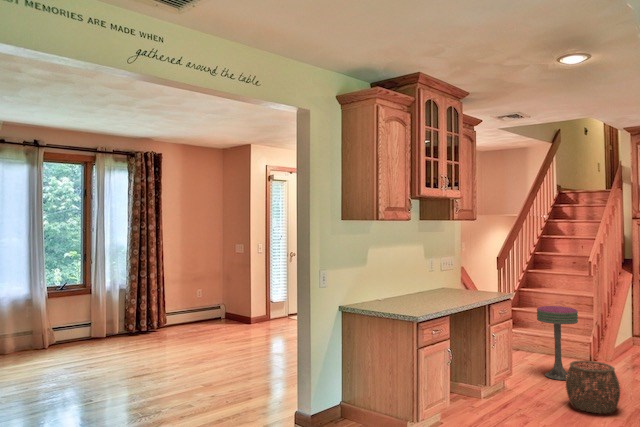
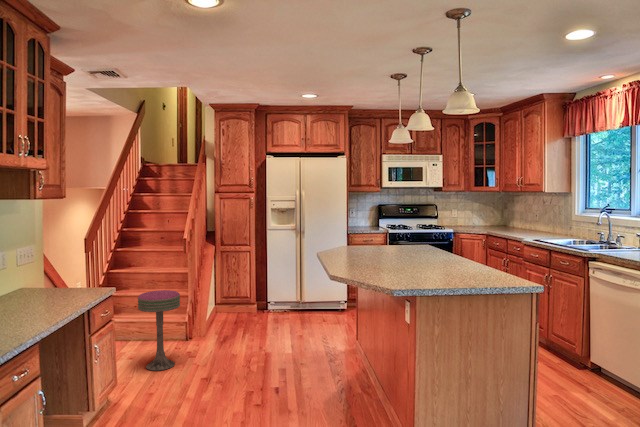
woven basket: present [566,361,620,414] -> none [177,347,229,405]

